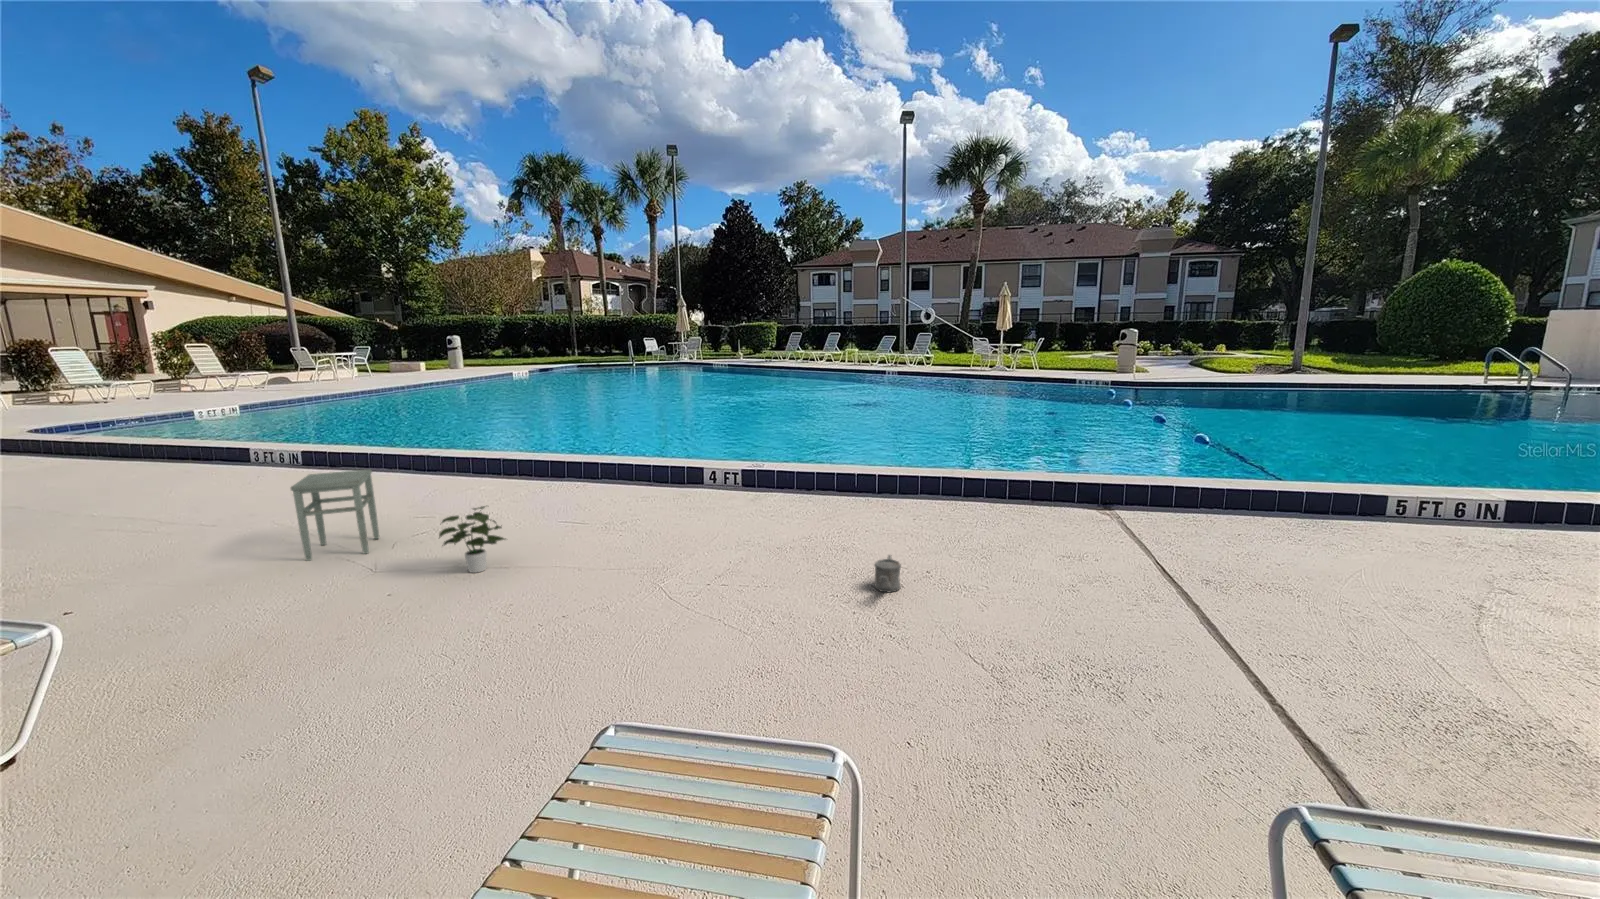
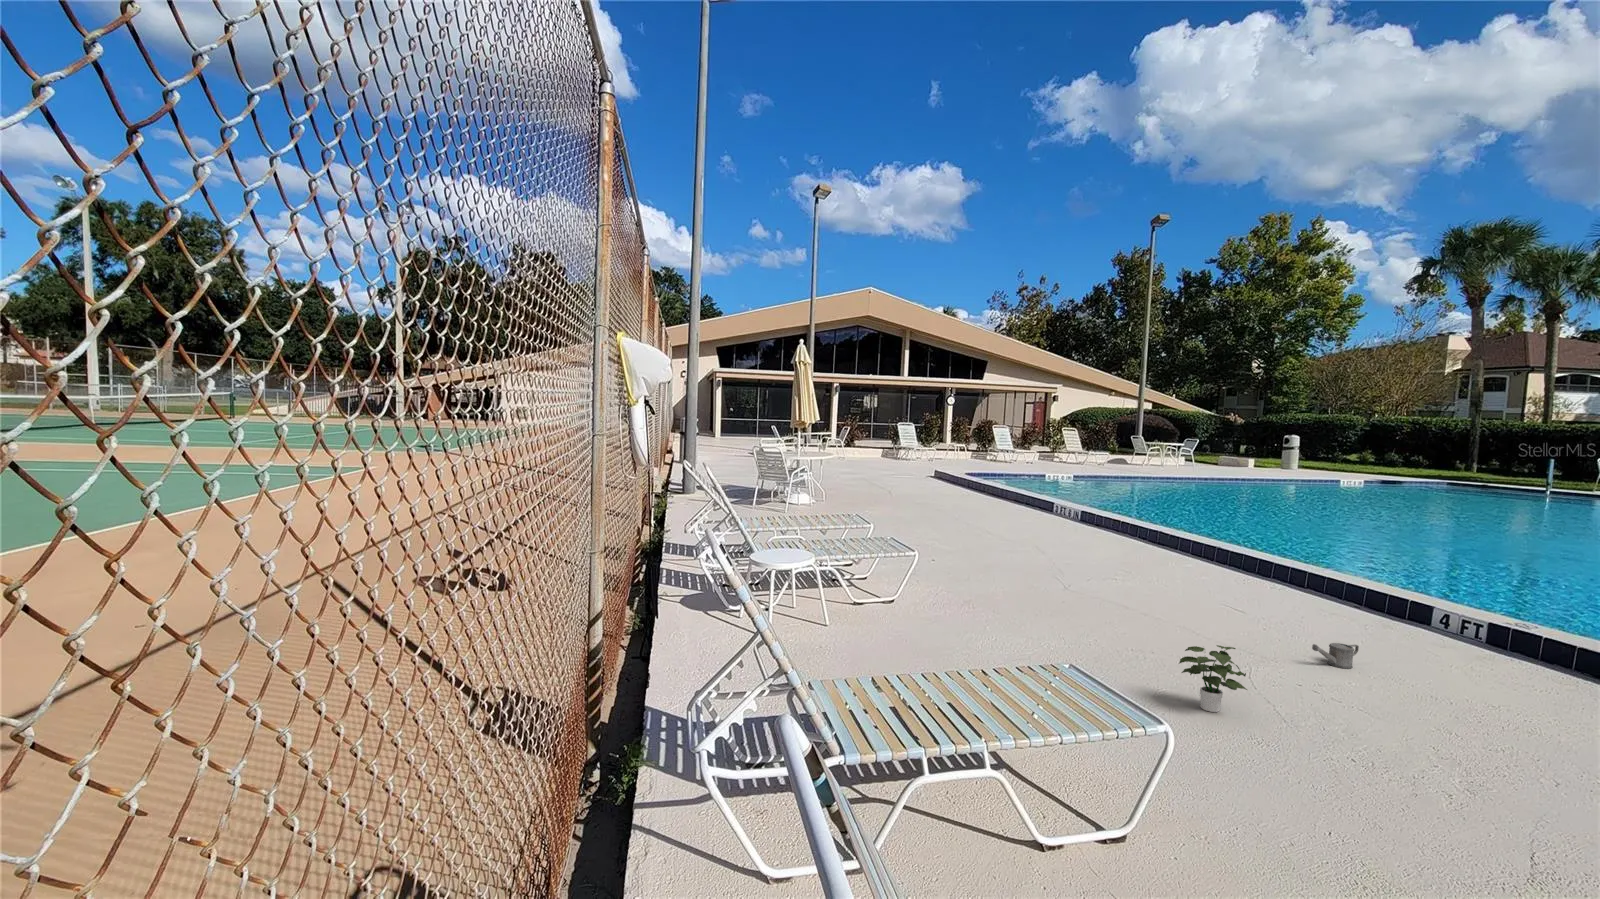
stool: present [291,469,379,561] -> none [1032,512,1077,562]
potted plant: present [439,506,505,573] -> present [1179,645,1247,712]

